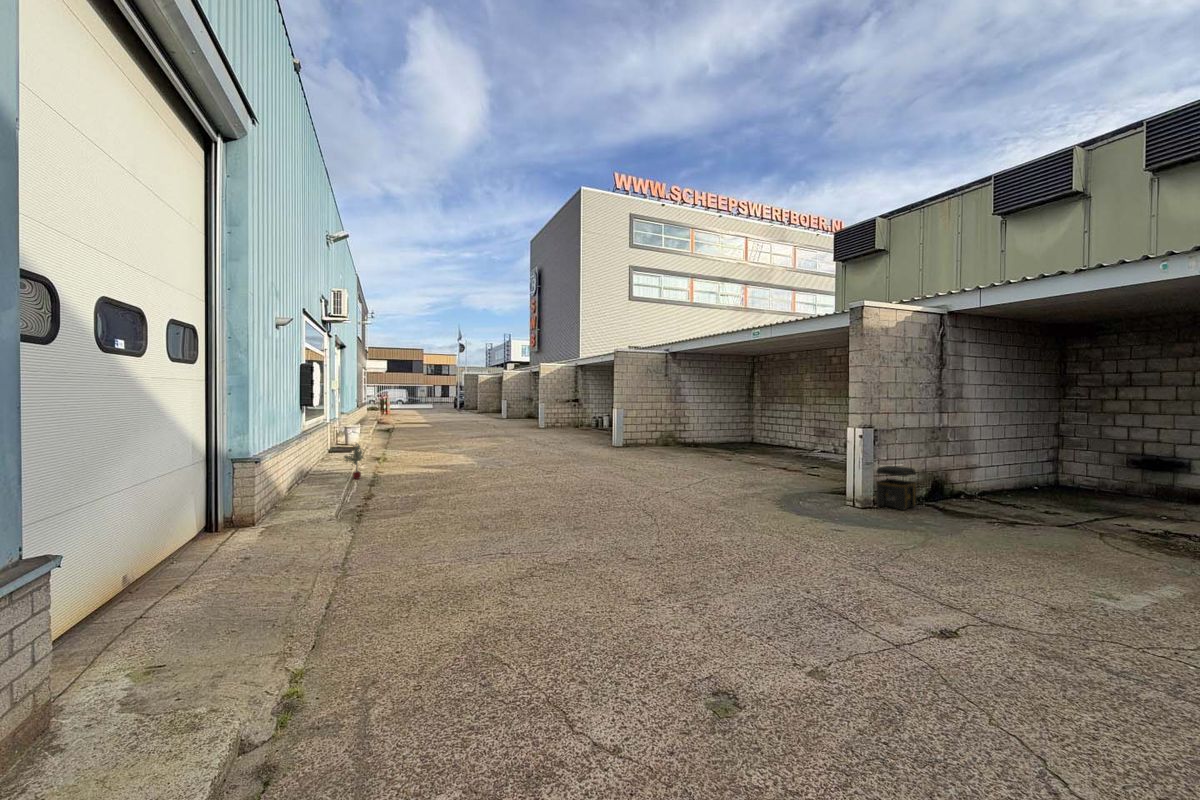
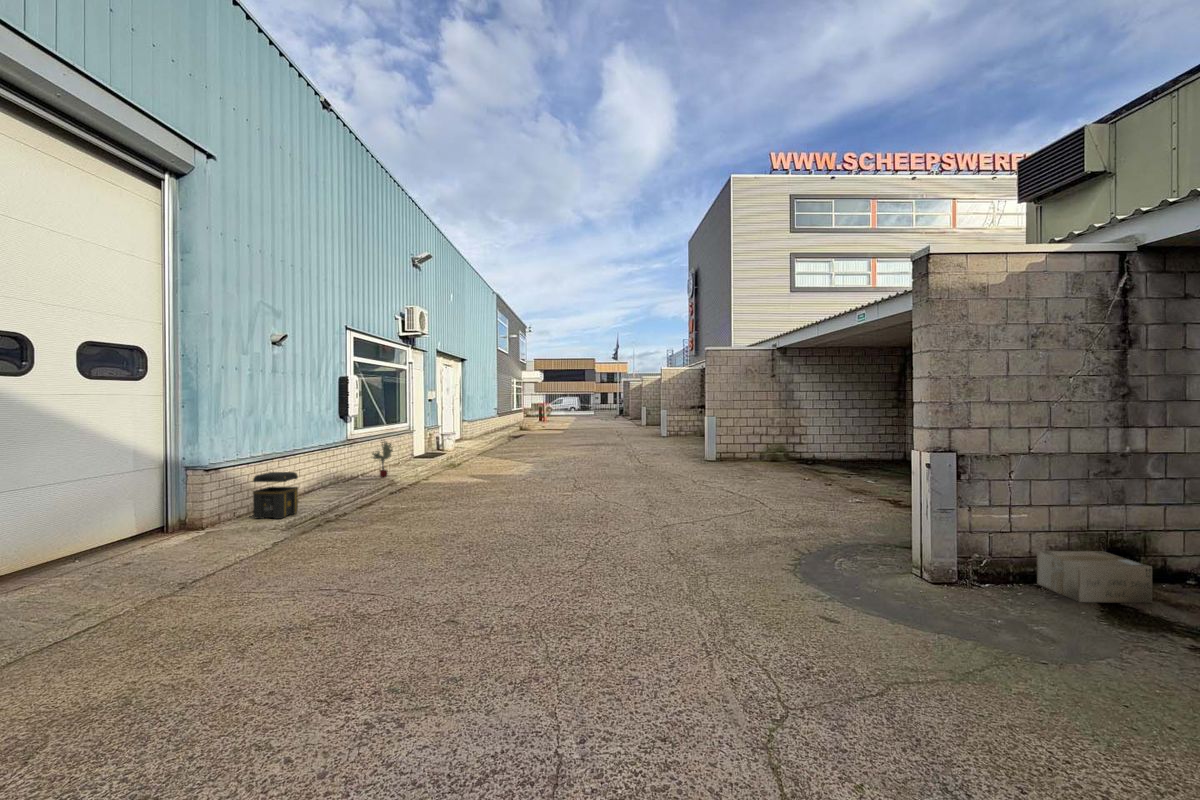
toolbox: present [876,466,916,510] -> present [253,472,298,519]
cardboard box: none [909,479,962,506] -> present [1037,551,1152,603]

